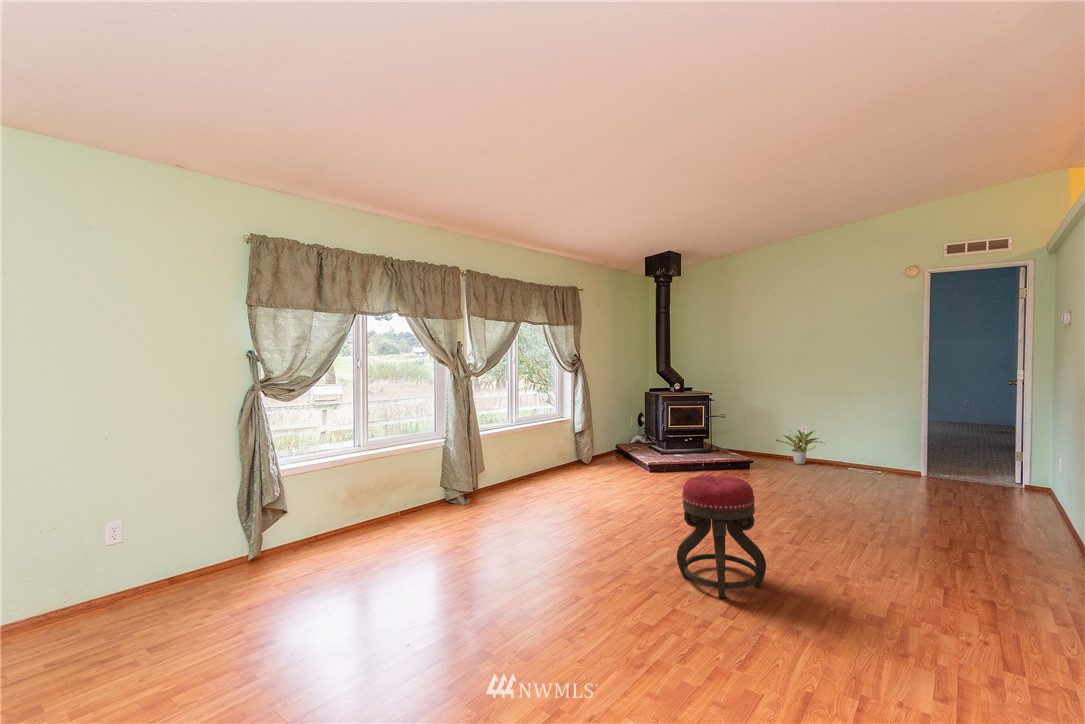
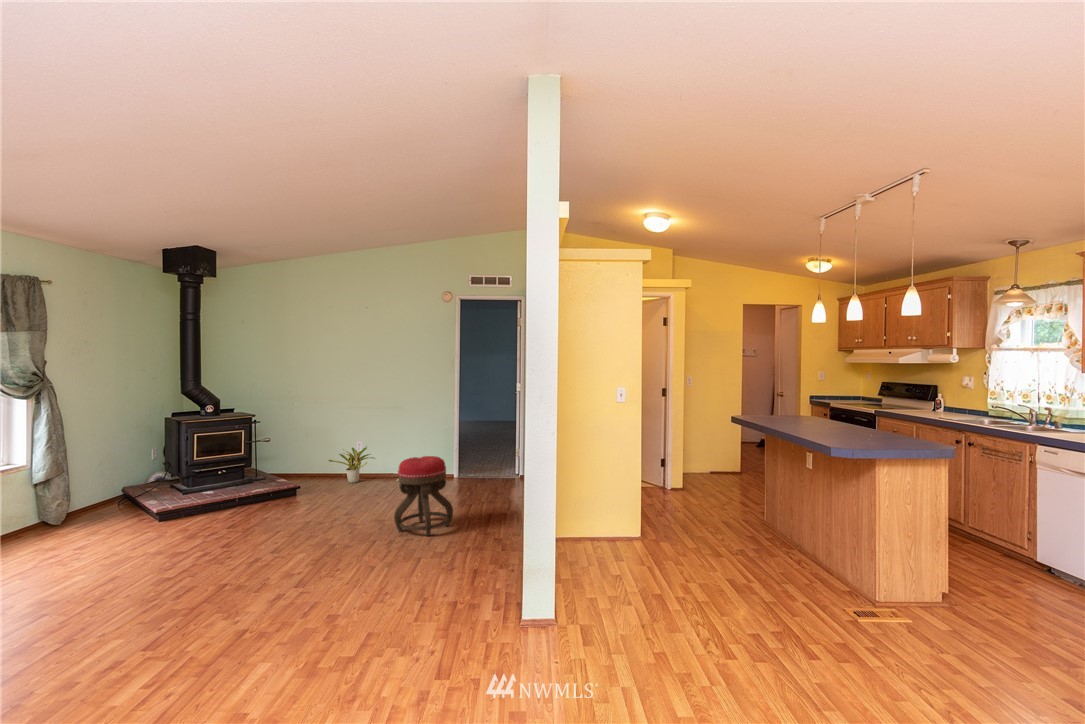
ottoman: present [677,475,766,598] -> present [394,456,453,536]

